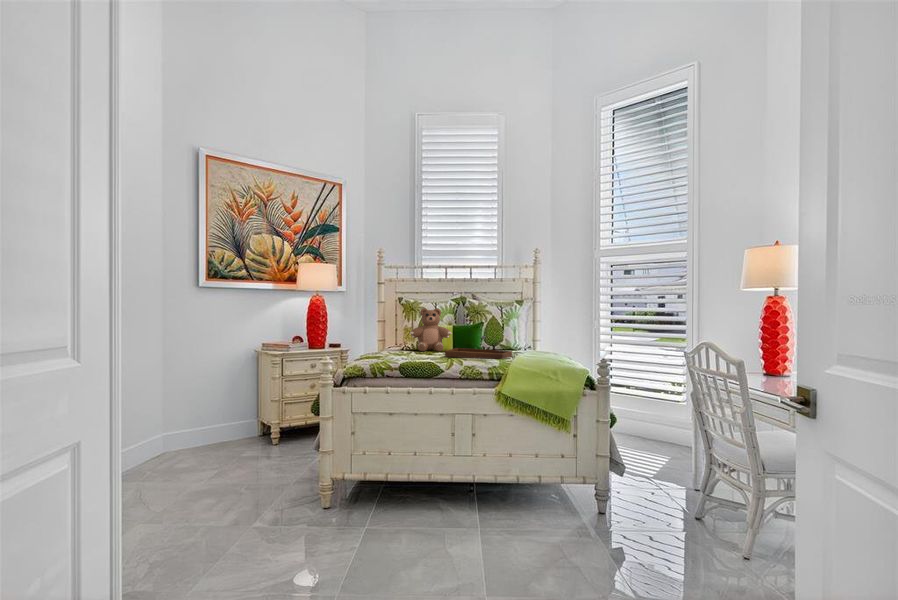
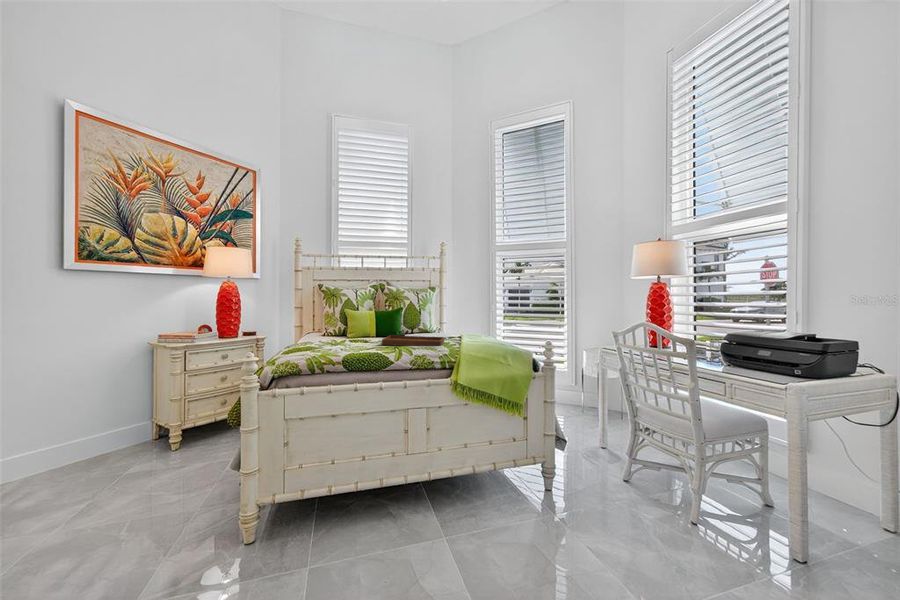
teddy bear: present [409,308,452,351] -> none [336,297,378,339]

